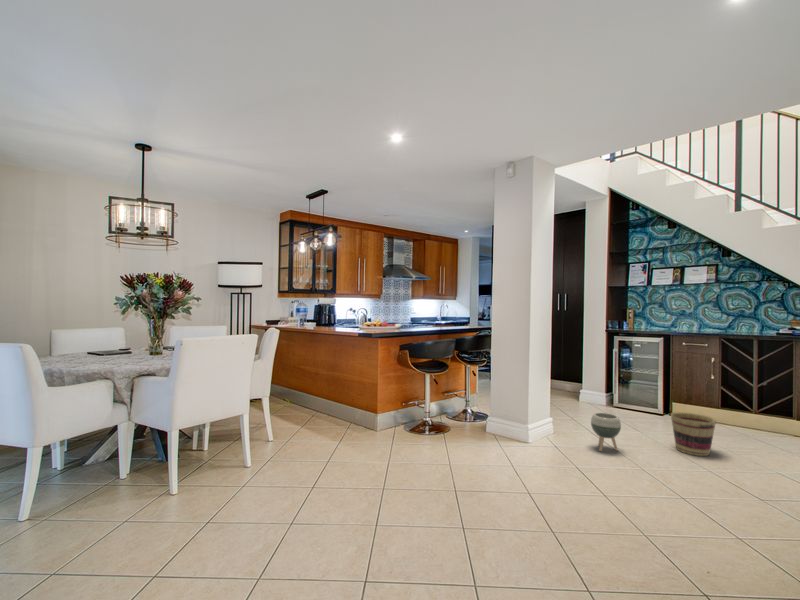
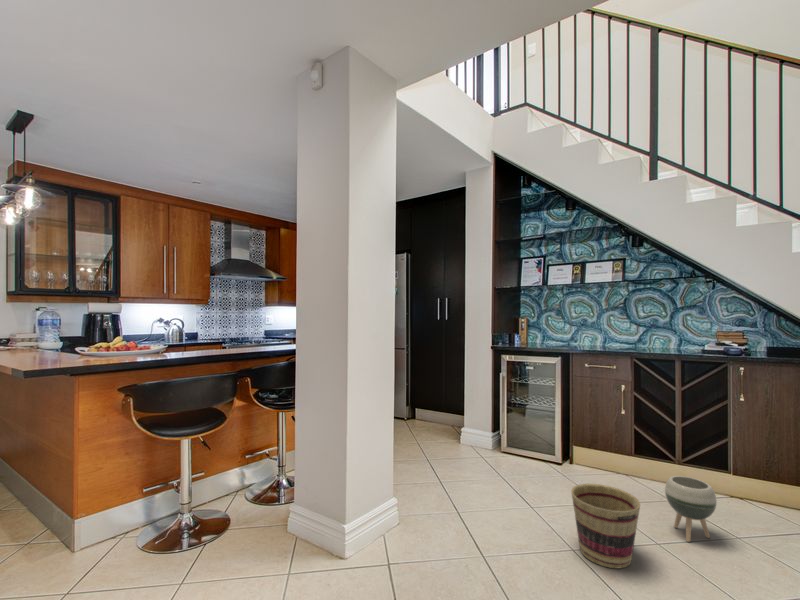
planter: present [591,413,621,451] -> present [665,476,717,542]

